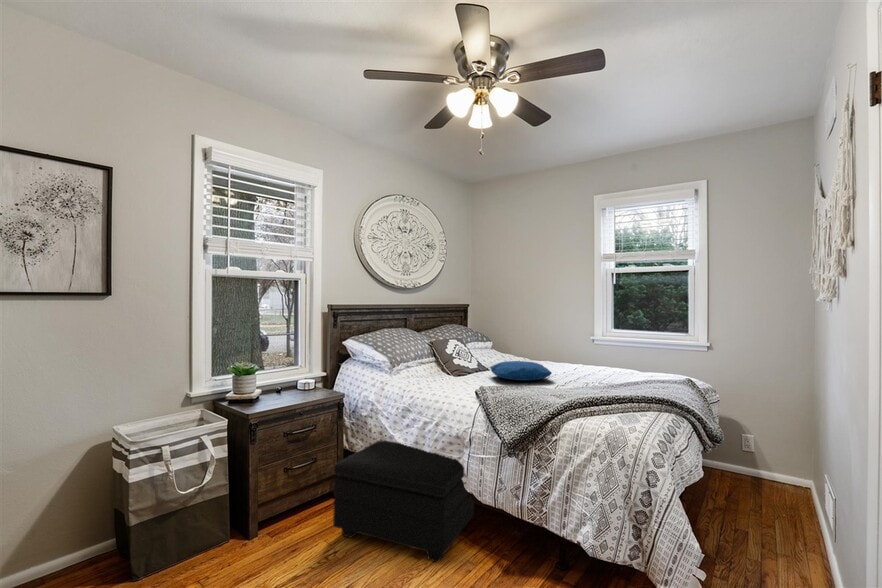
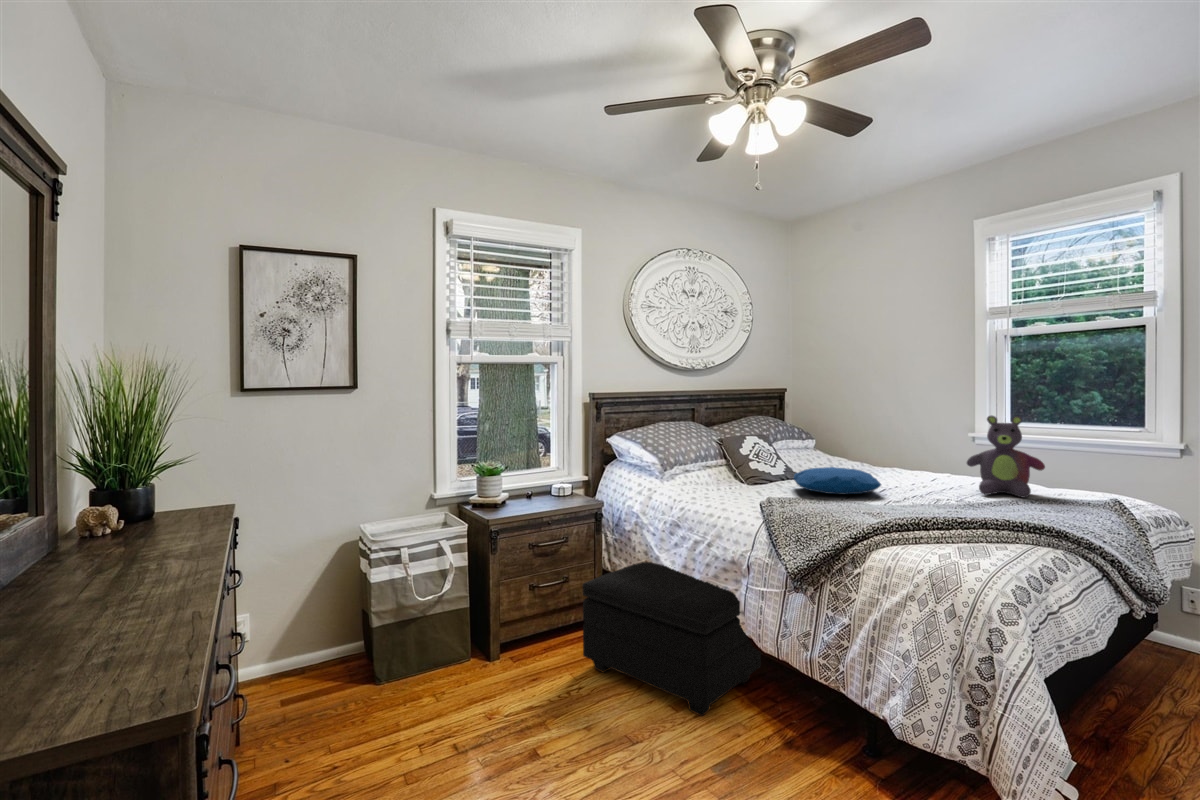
stuffed bear: none [598,324,644,378] -> present [967,415,1045,498]

